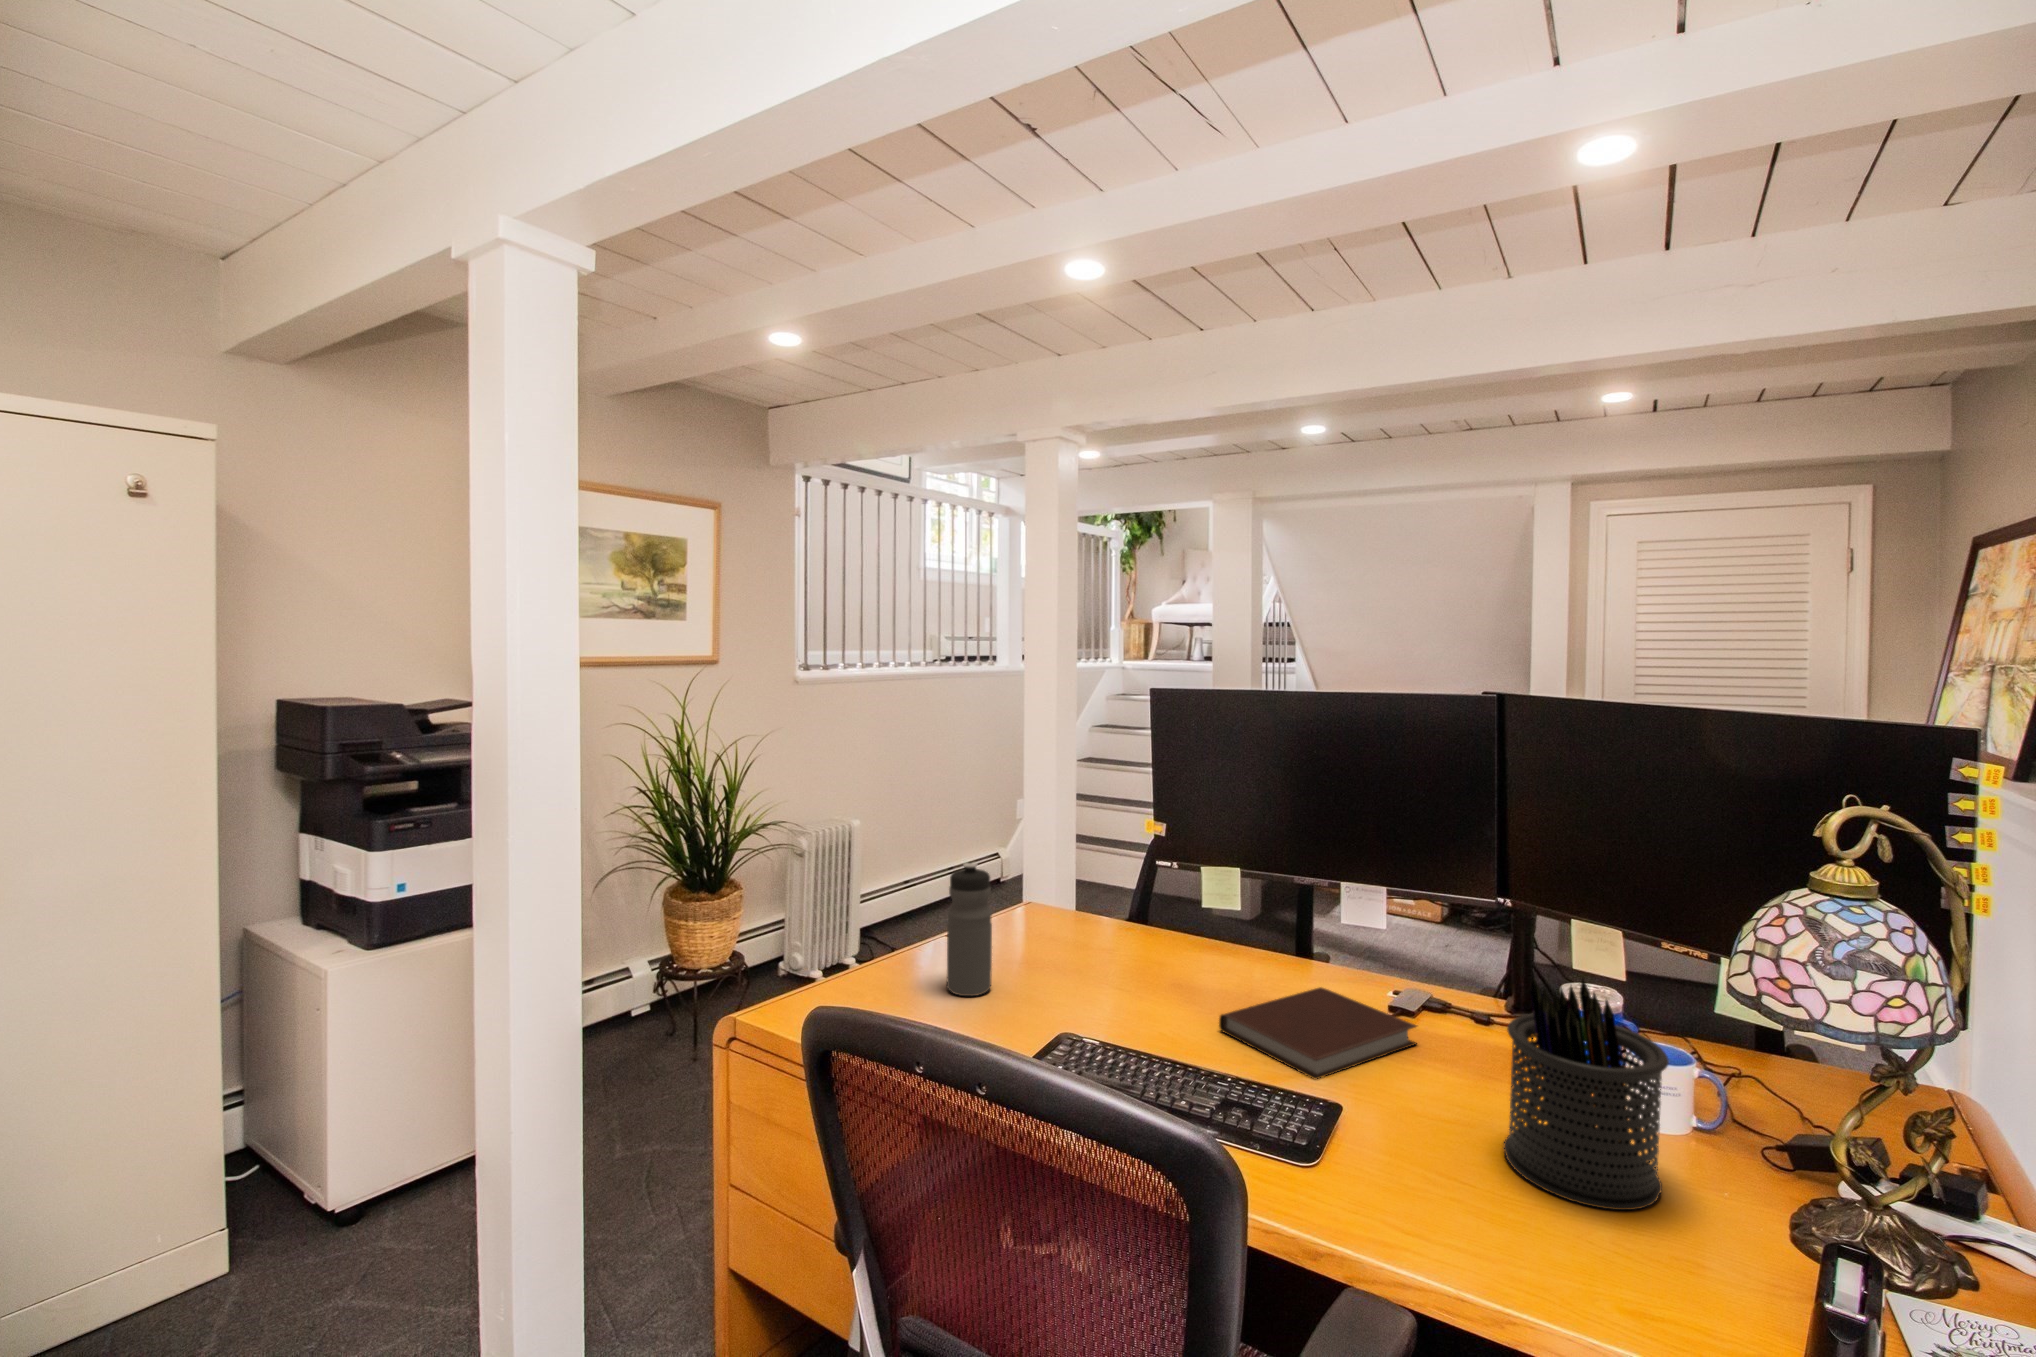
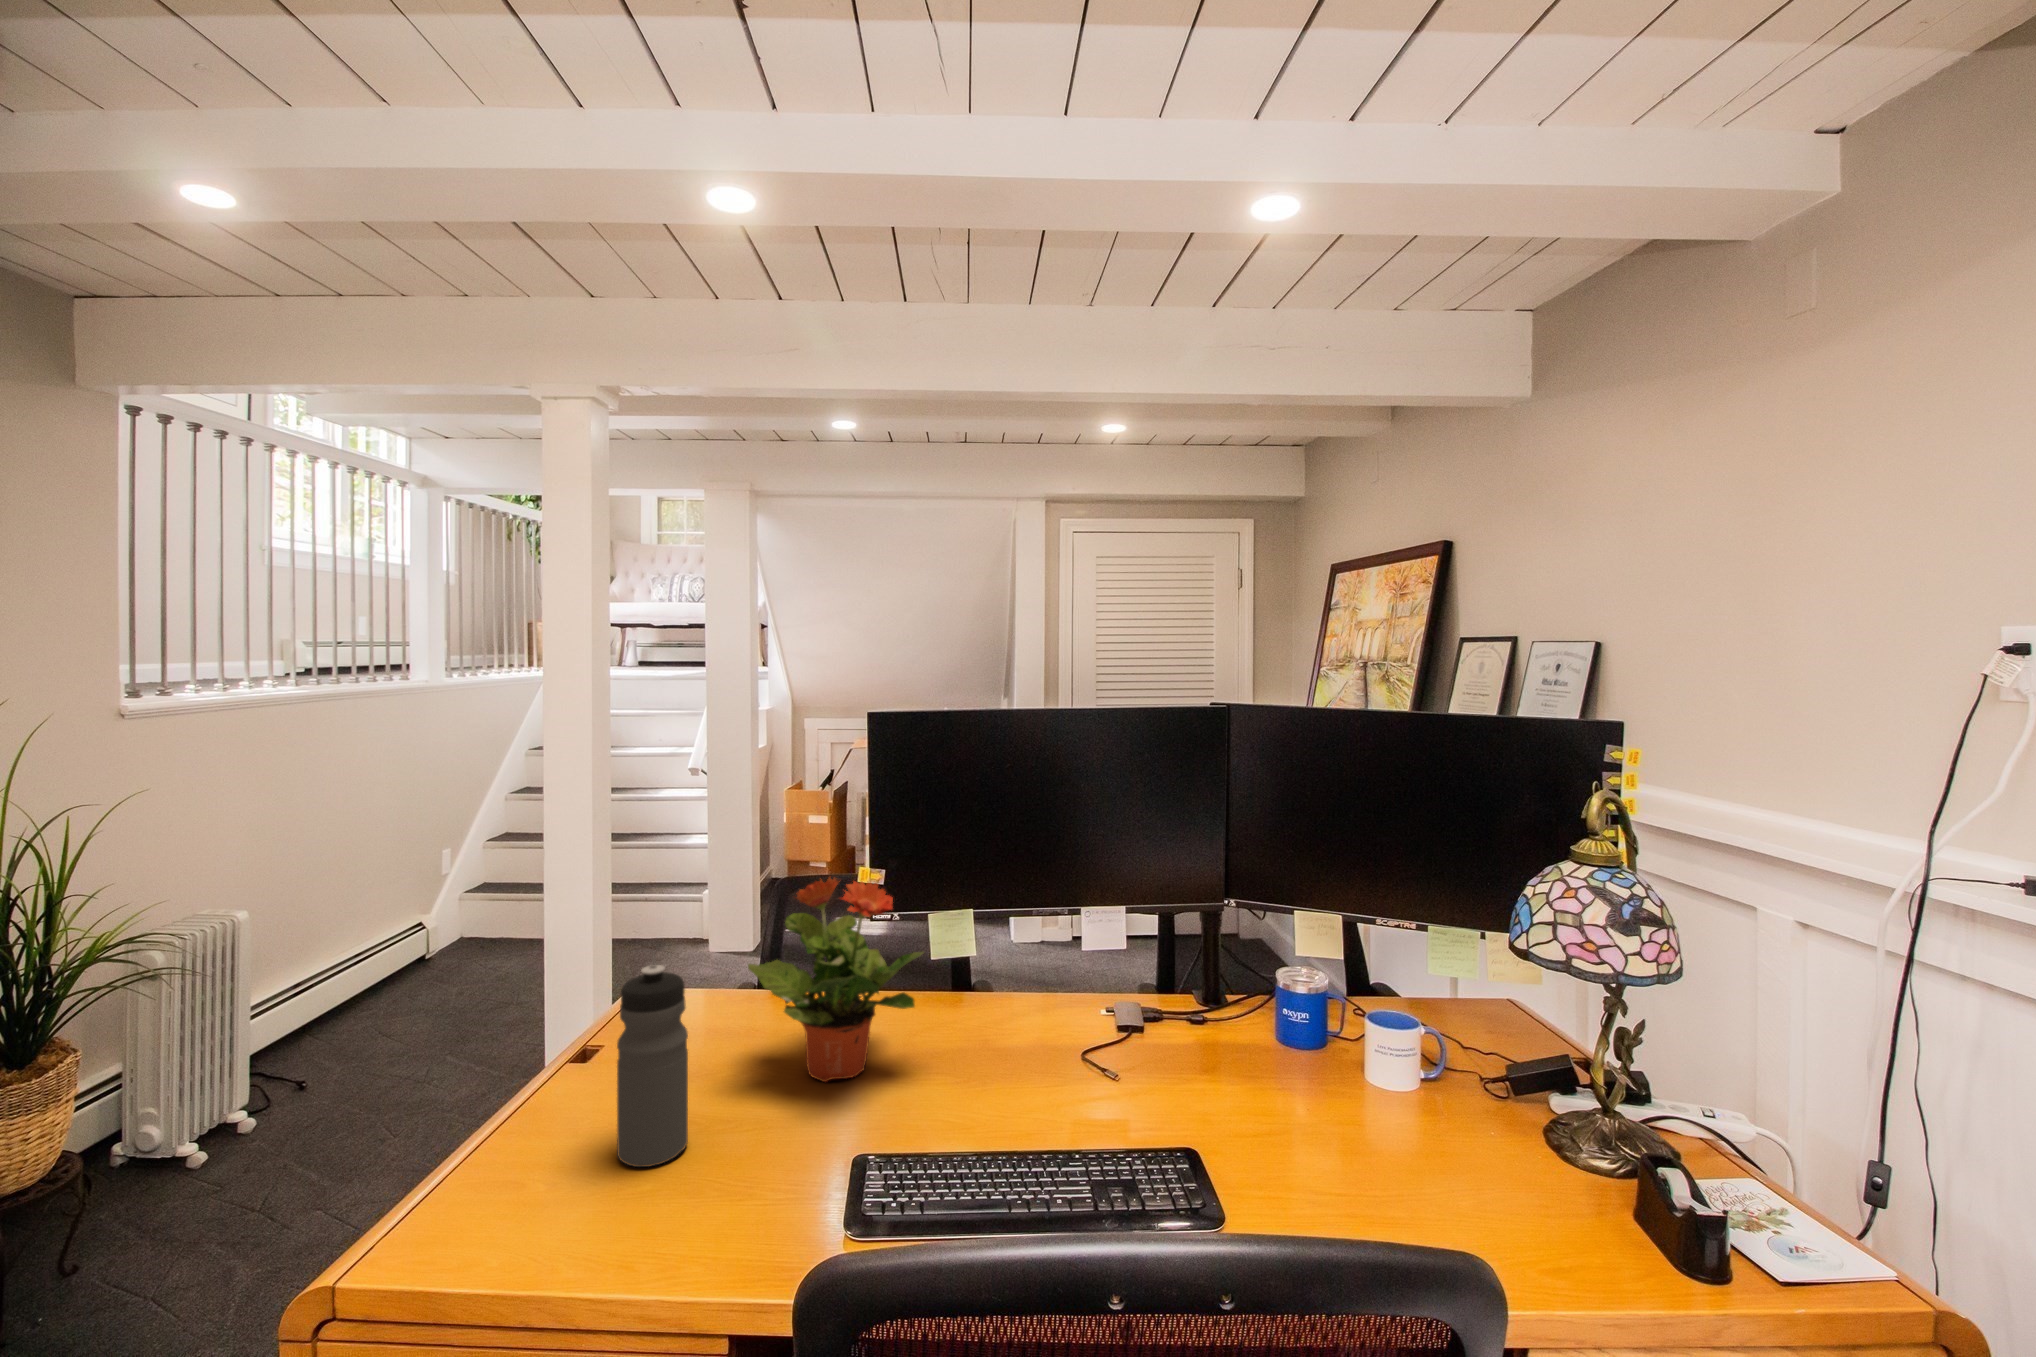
potted plant: none [1051,825,1180,985] -> present [748,877,923,1082]
pen holder: present [1504,976,1669,1210] -> none [1352,971,1503,1201]
notebook: present [1219,987,1417,1079] -> none [1006,1022,1186,1141]

